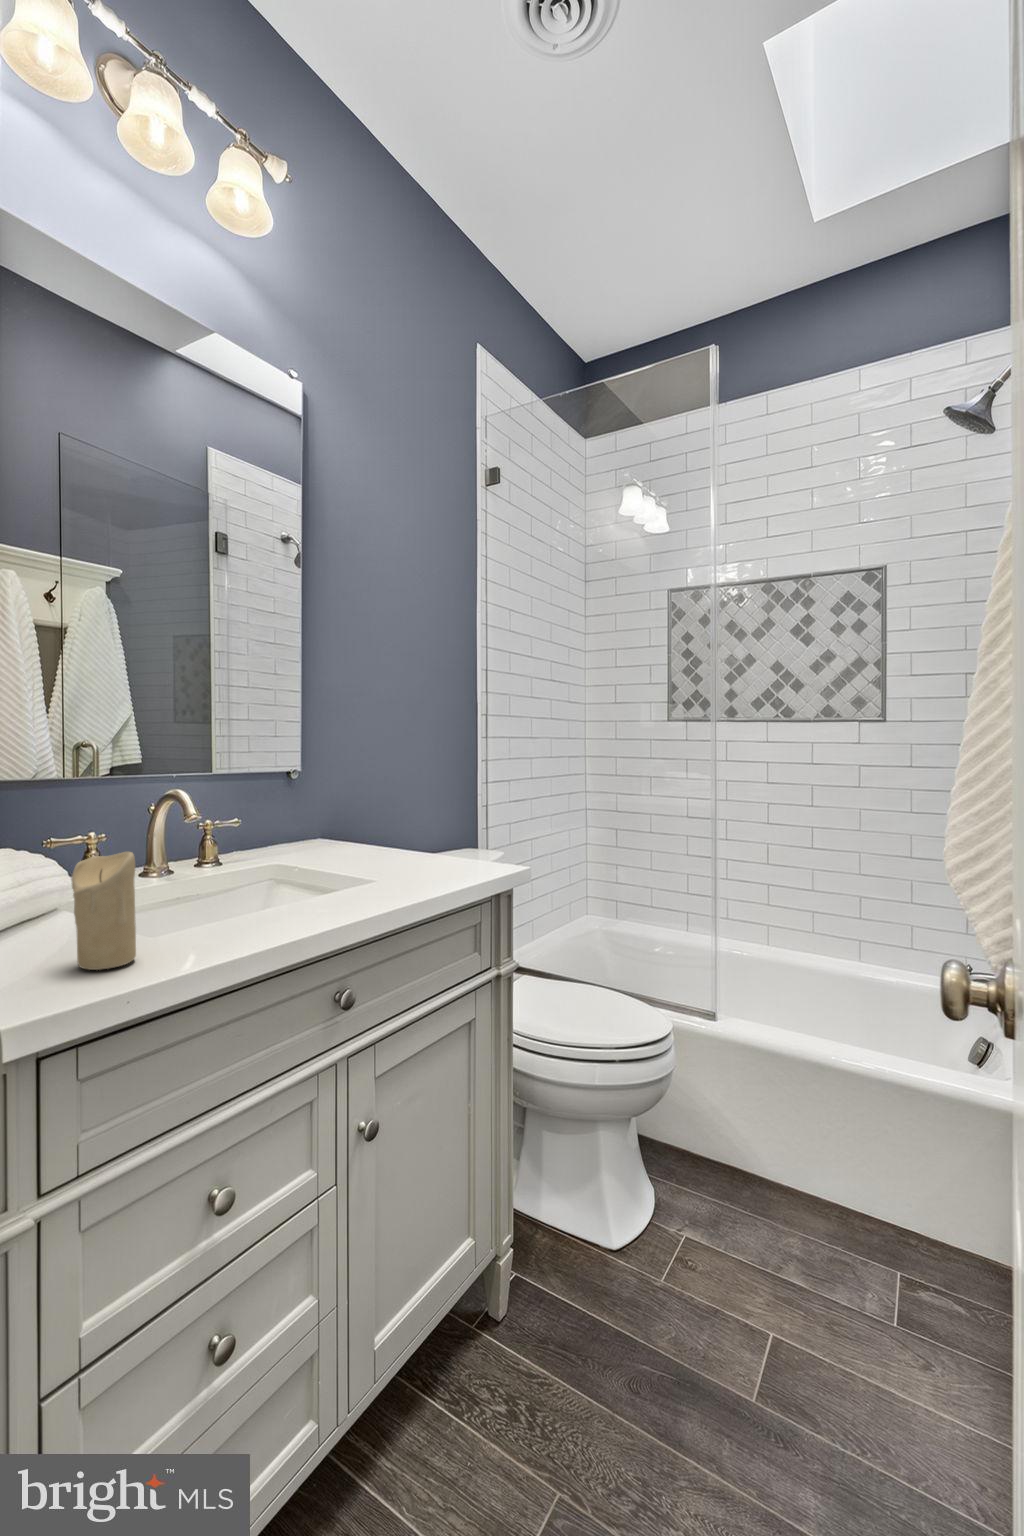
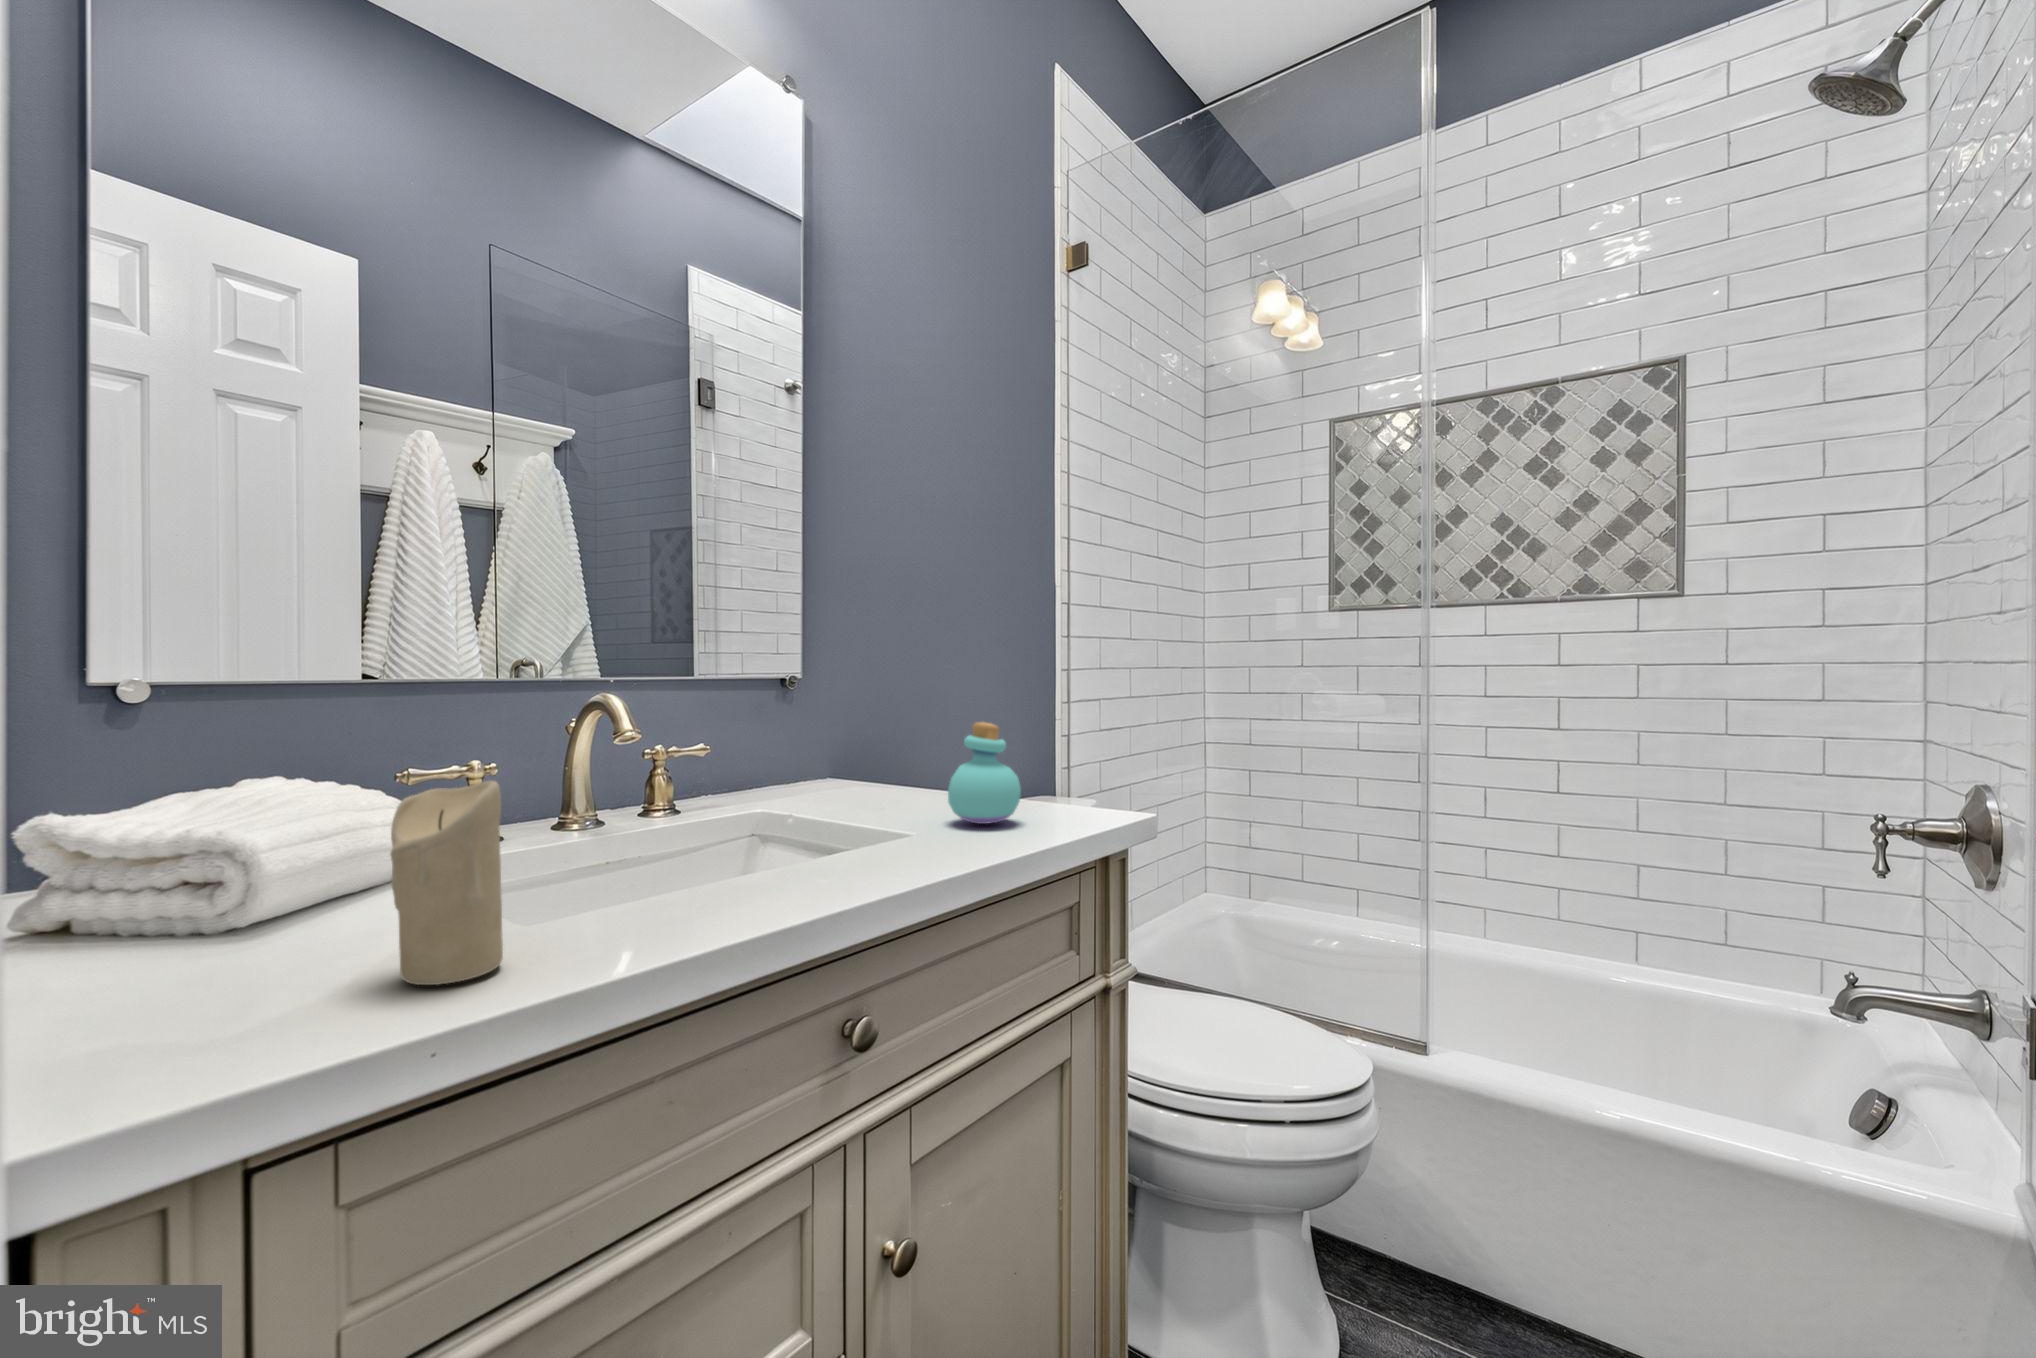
perfume bottle: none [400,808,447,872] -> present [948,722,1021,824]

